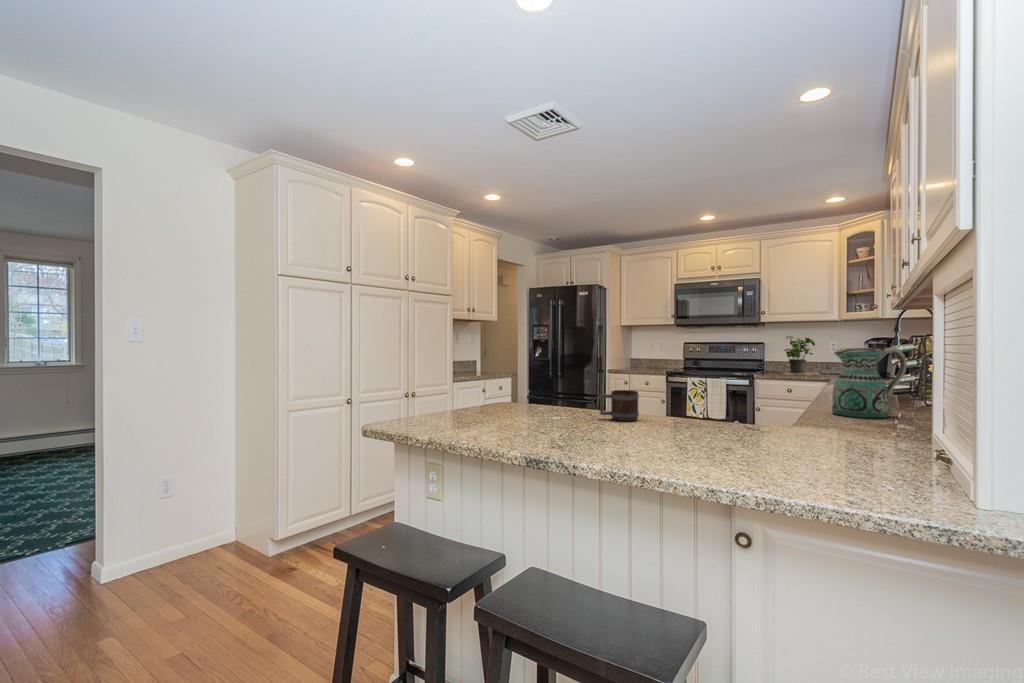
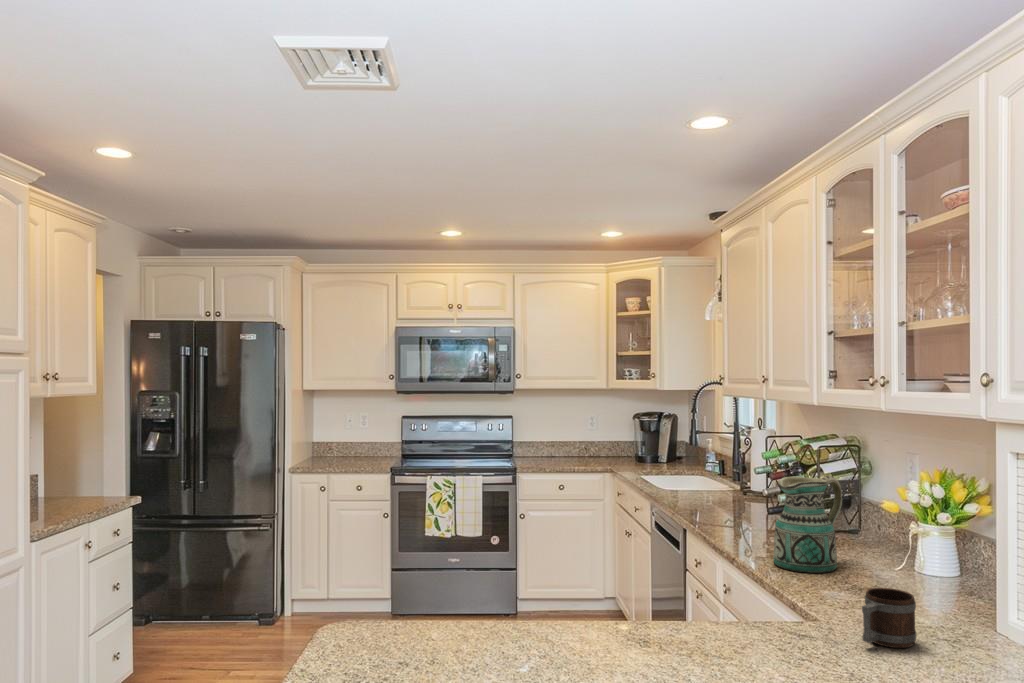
potted plant: present [779,336,821,376] -> none [527,406,583,461]
mug: present [600,390,639,421] -> present [862,588,917,648]

